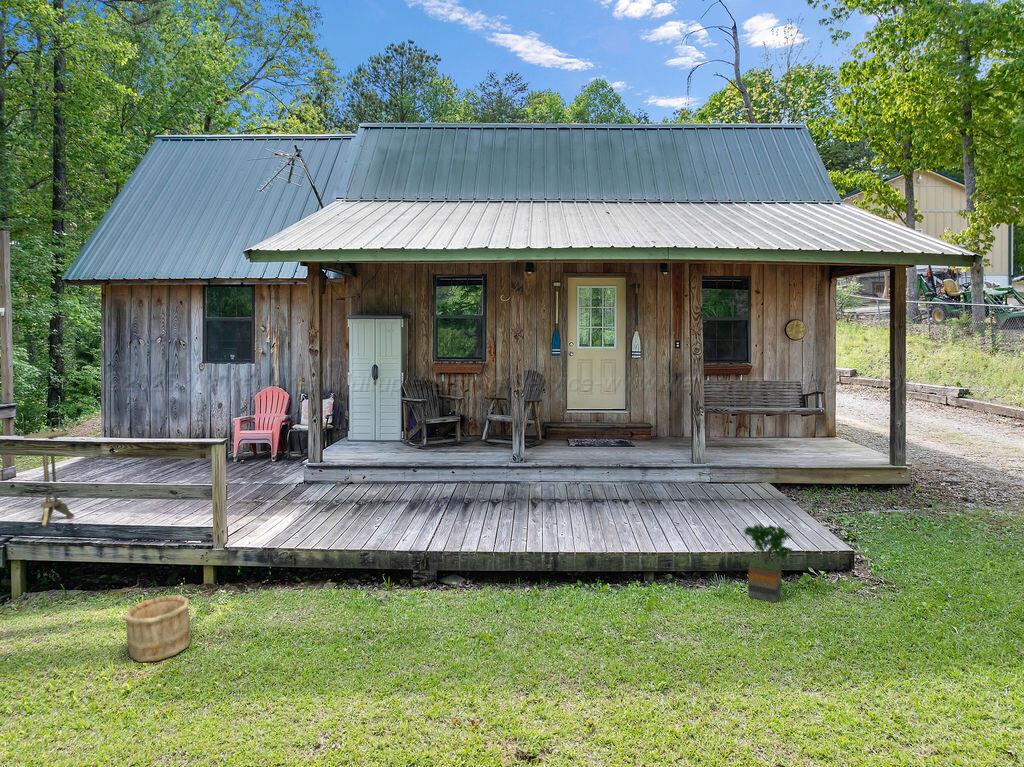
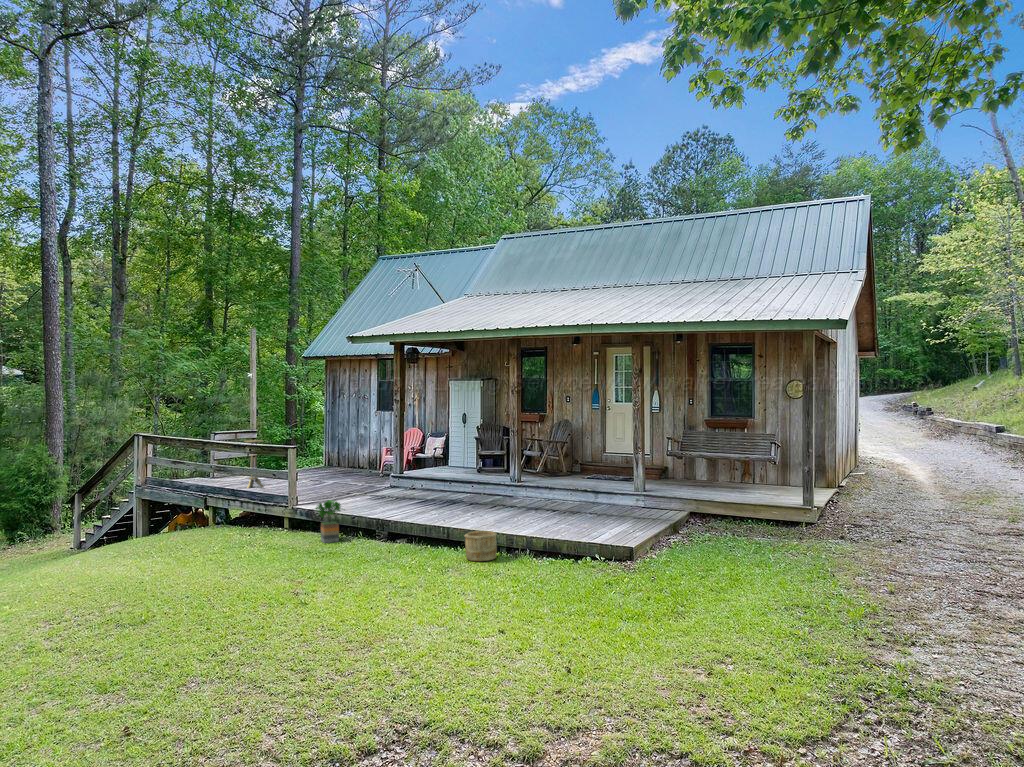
potted tree: present [744,524,793,602] -> present [316,500,344,543]
wooden bucket: present [123,595,191,662] -> present [464,531,497,561]

